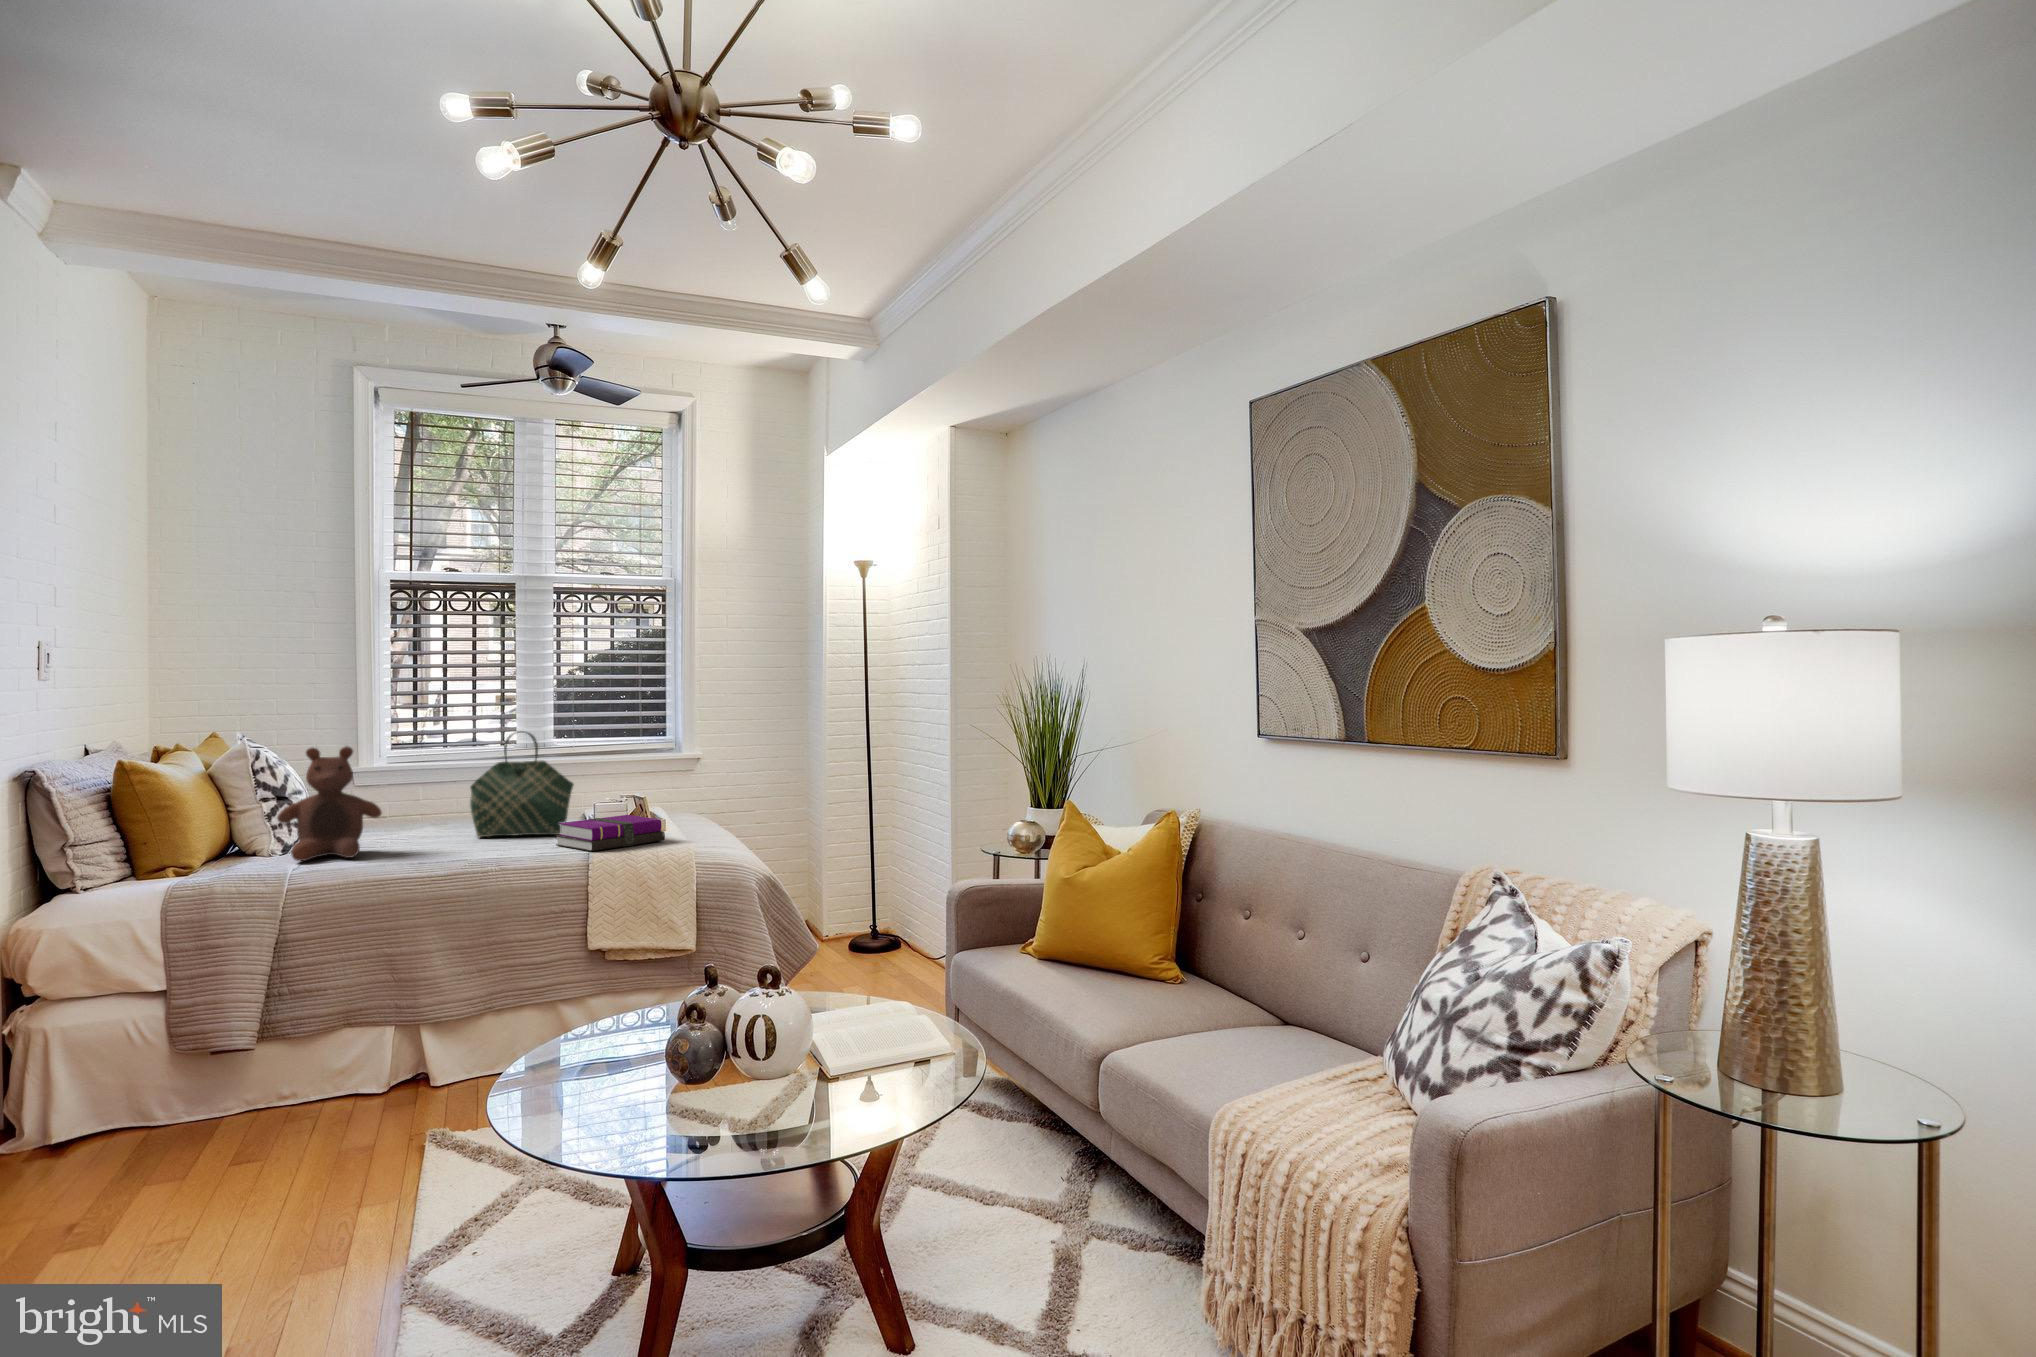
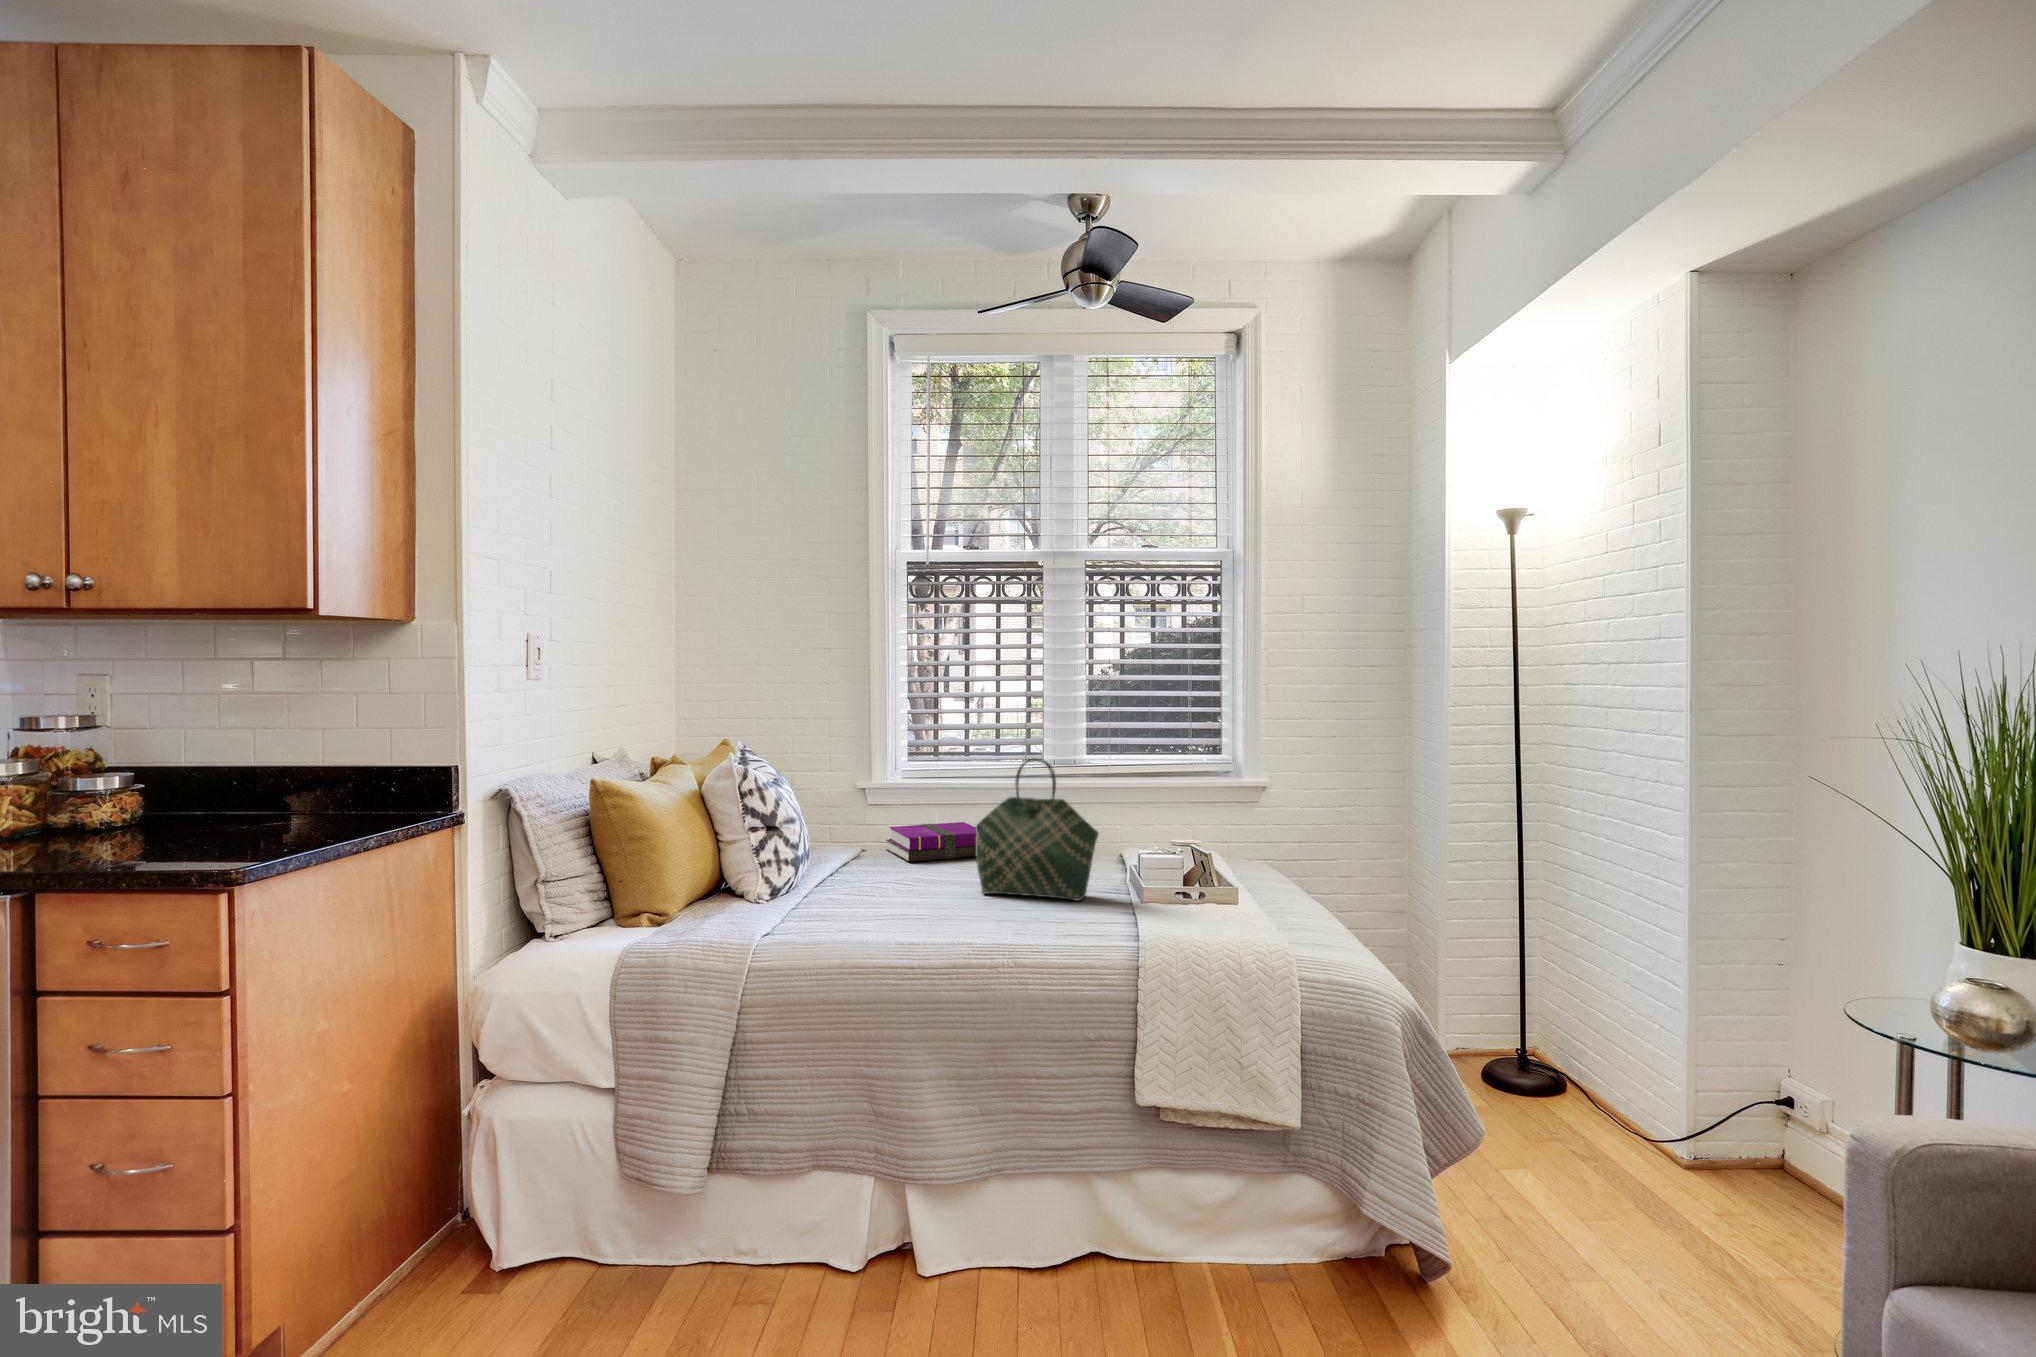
stuffed bear: present [277,746,382,861] -> none [760,772,871,918]
notebook: present [556,815,665,851] -> present [886,822,977,862]

